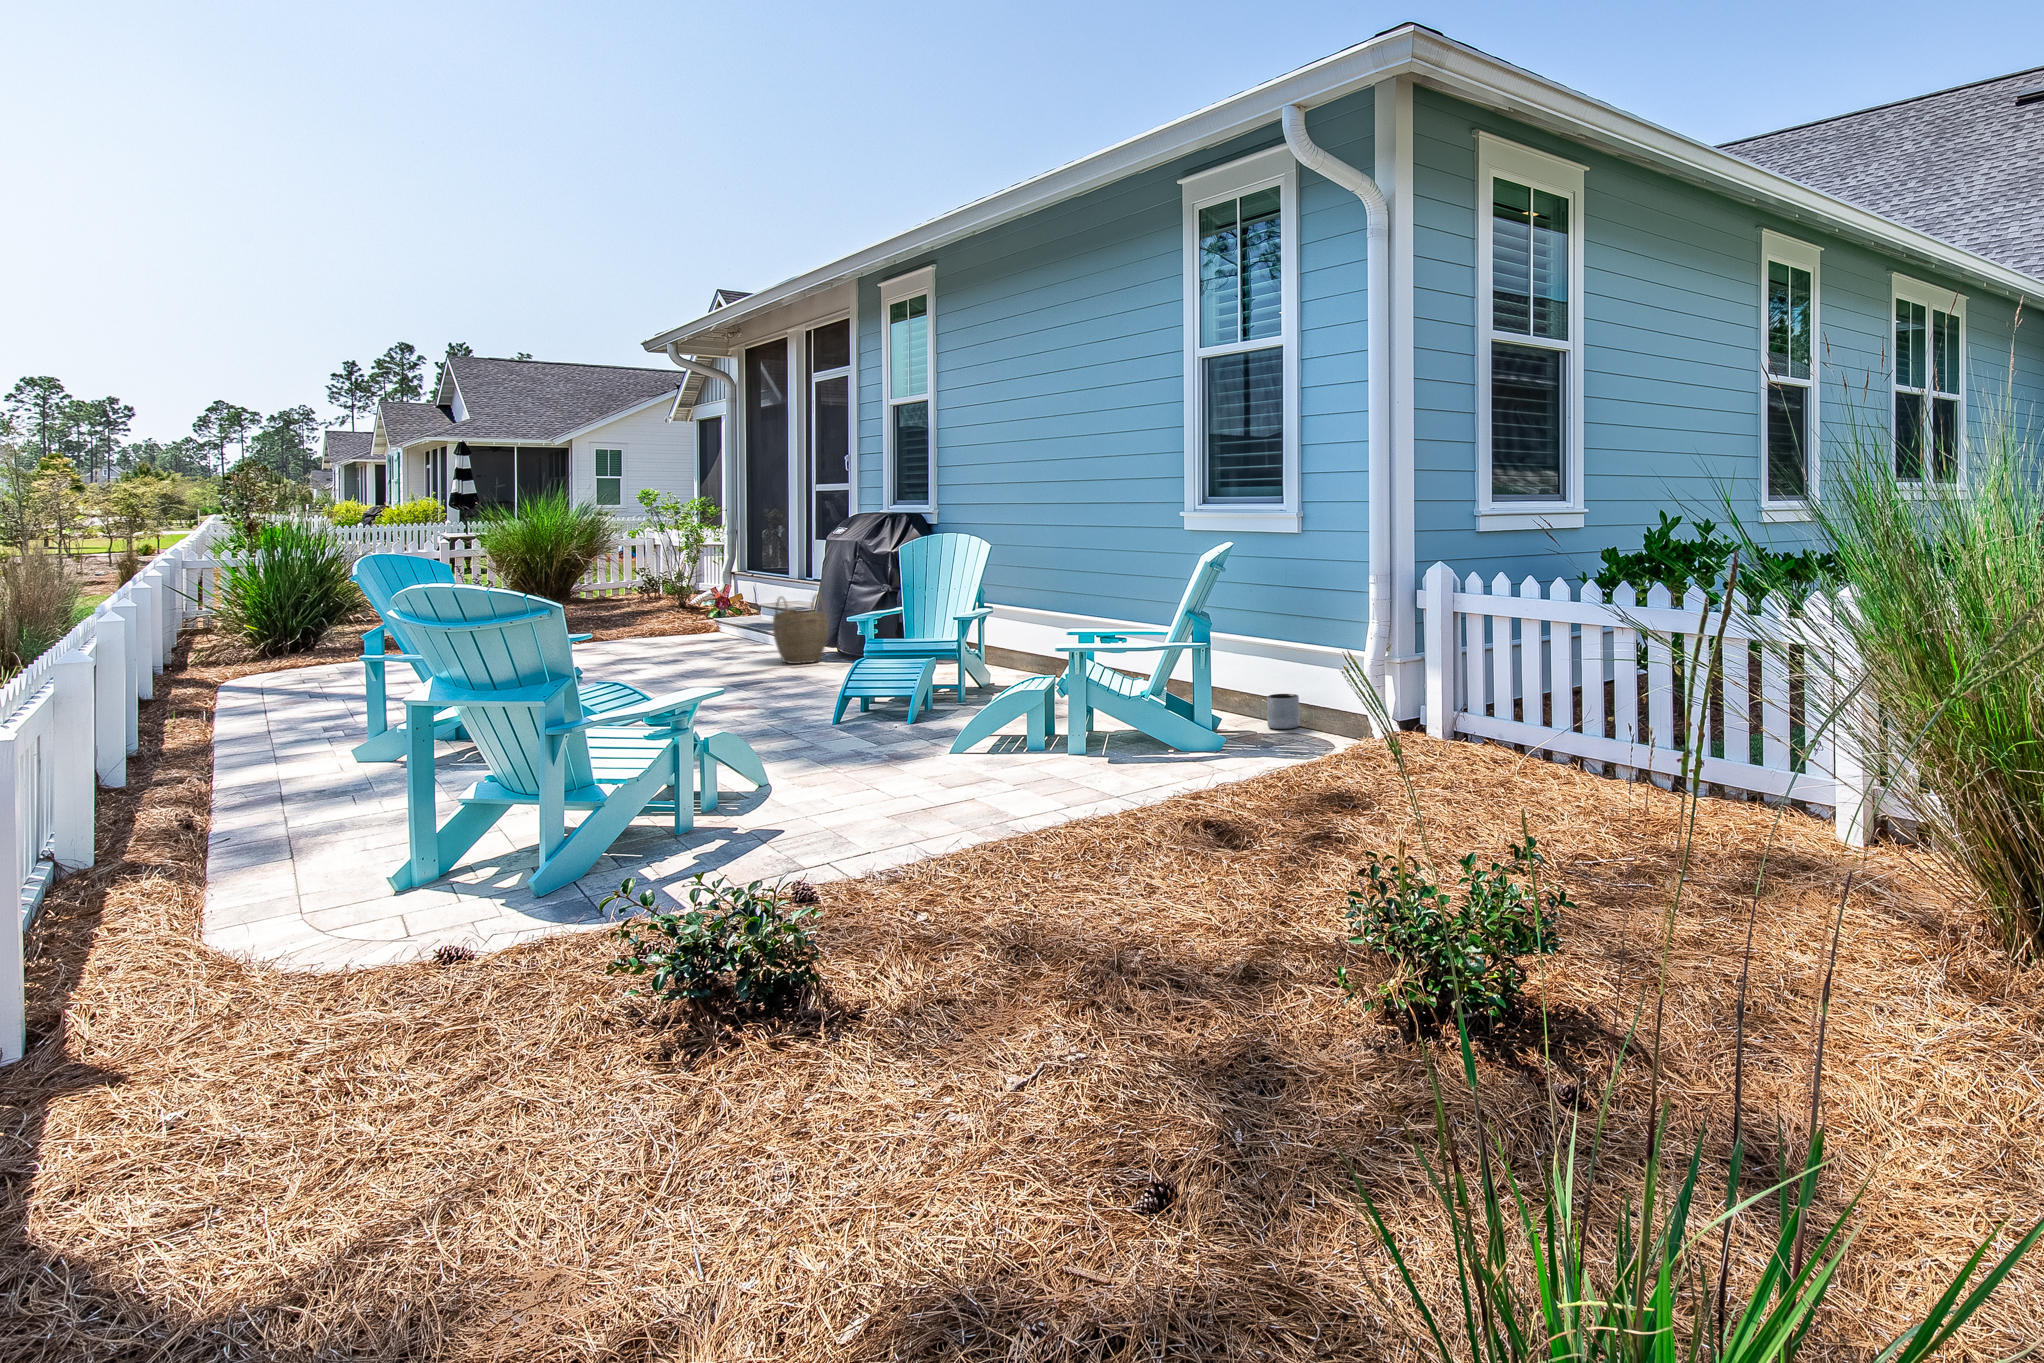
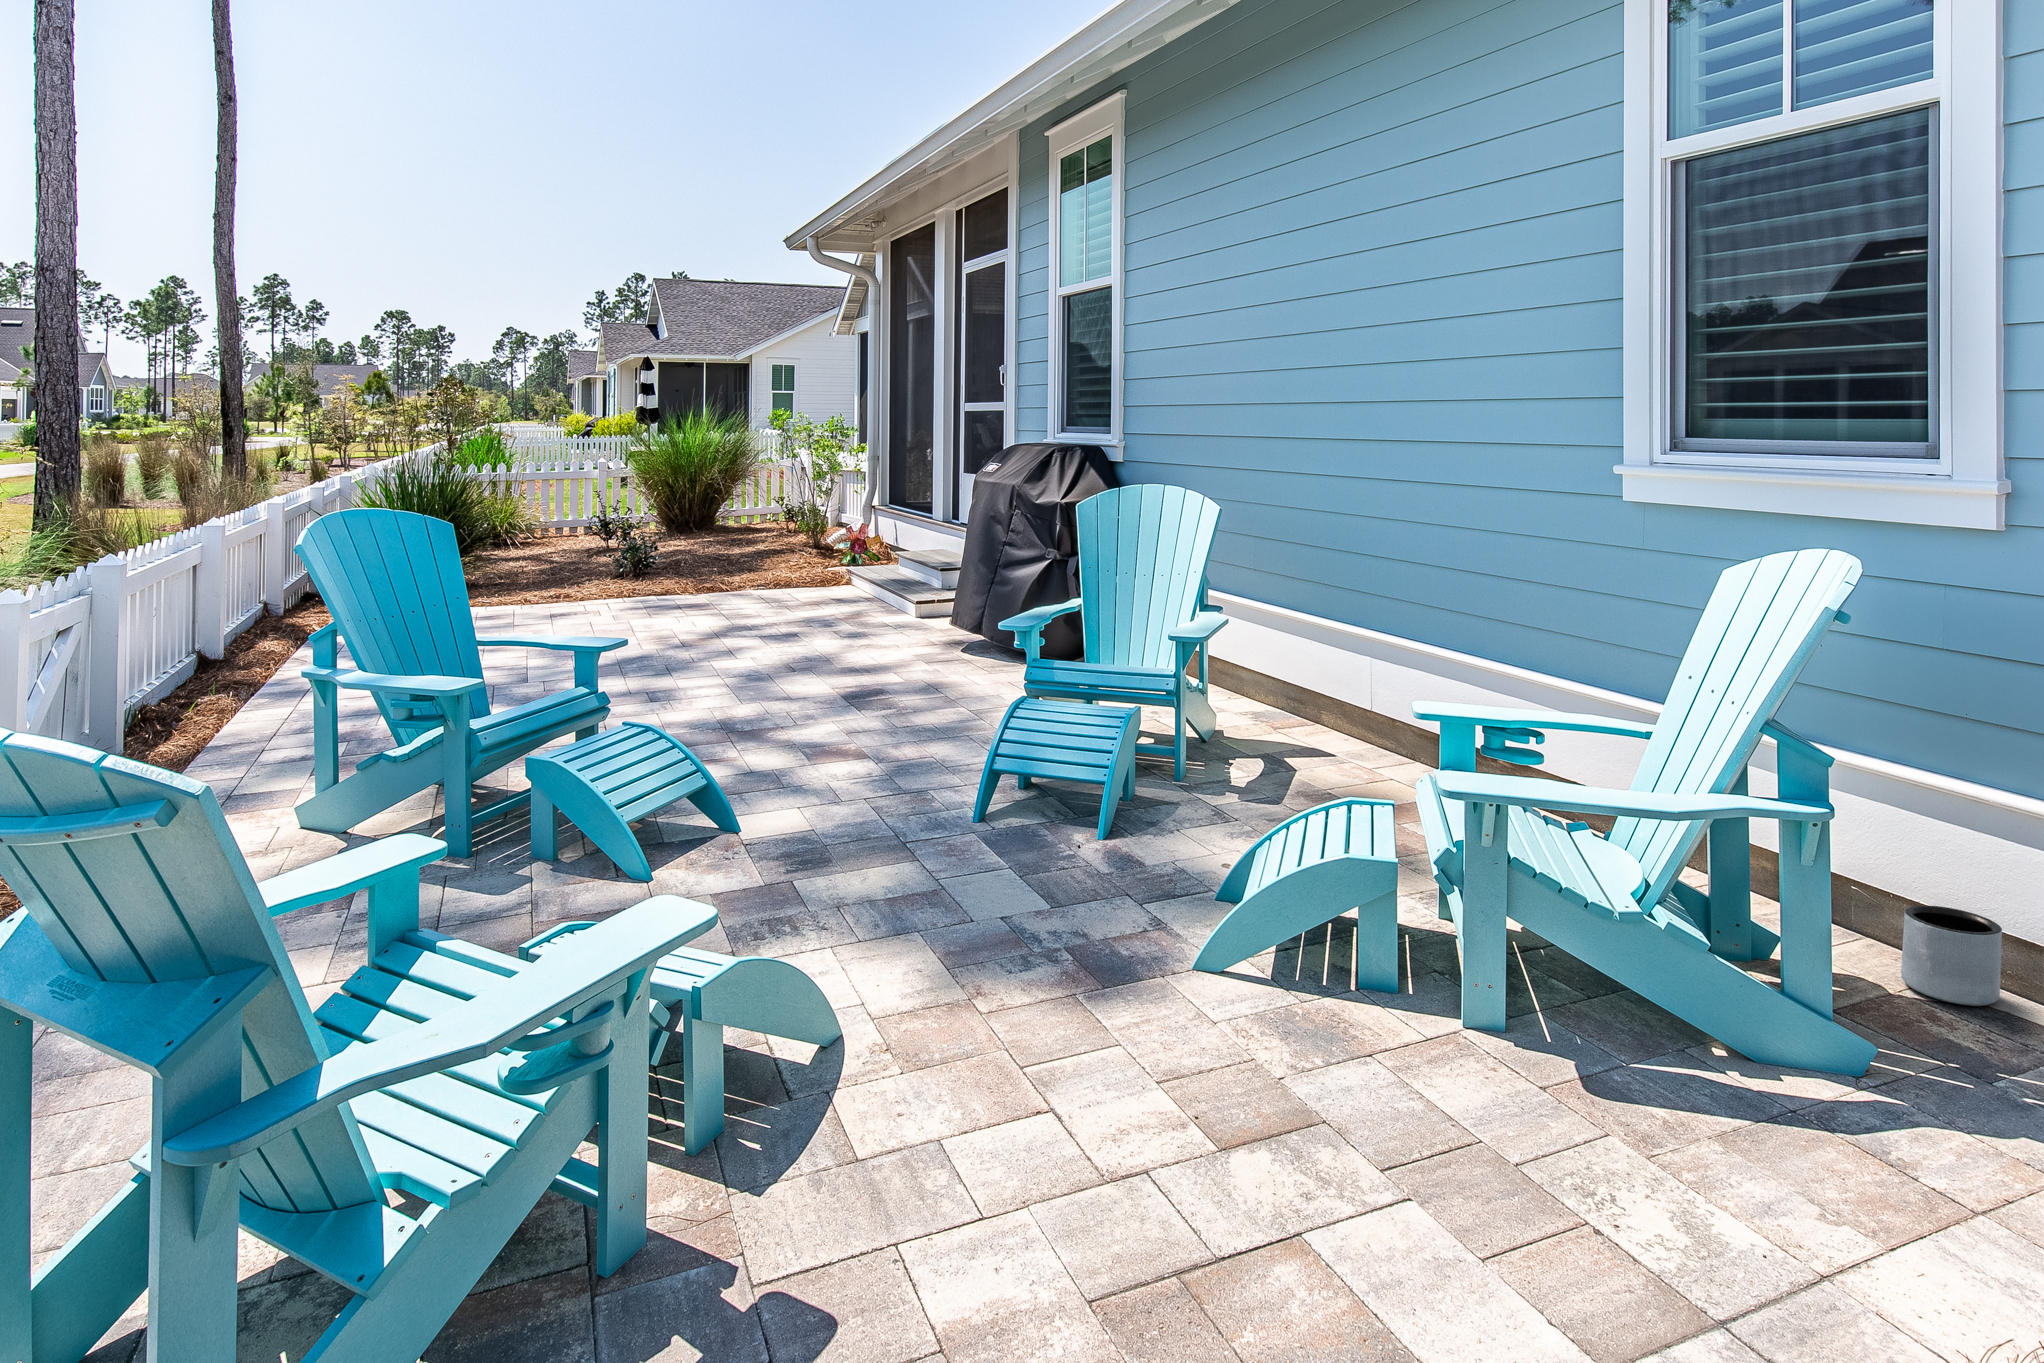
woven basket: present [773,595,828,664] -> none [901,555,971,651]

